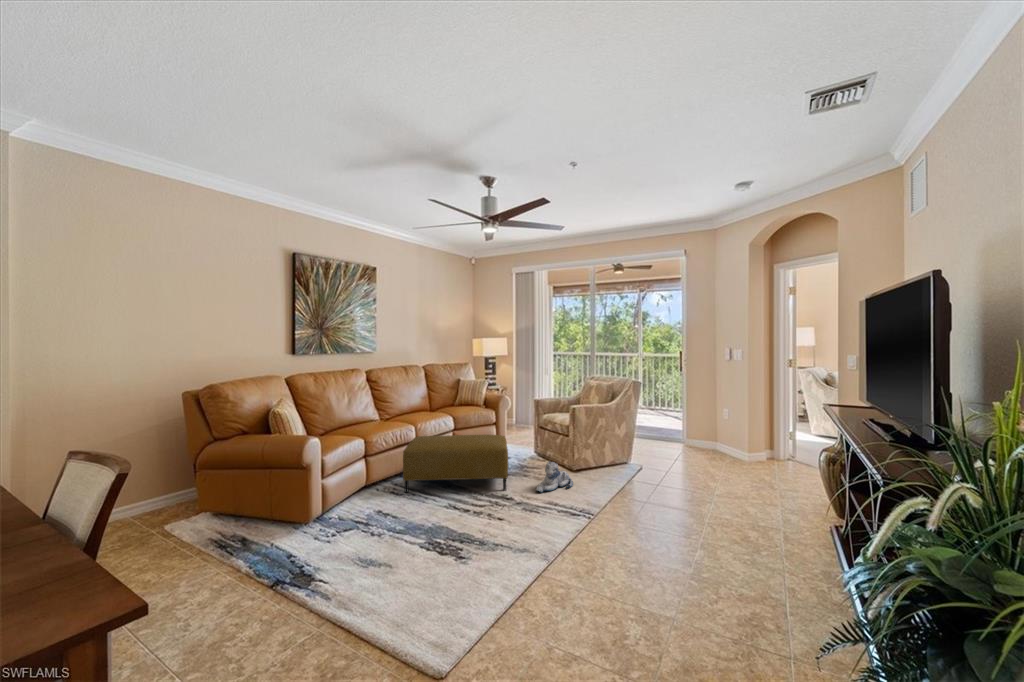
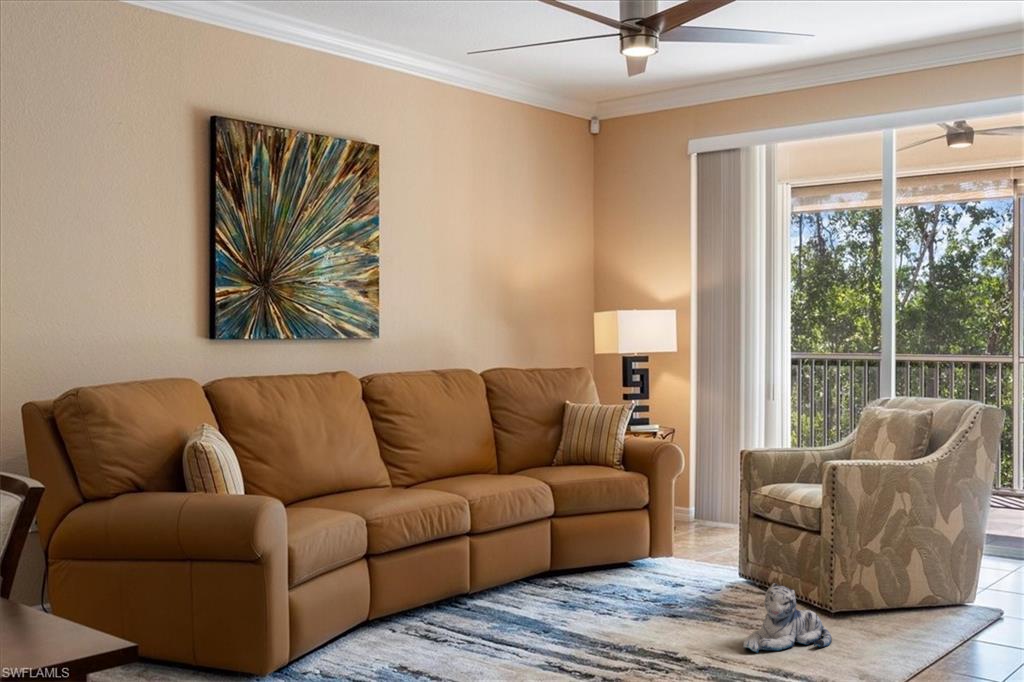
ottoman: present [403,435,508,493] -> none [446,521,679,645]

